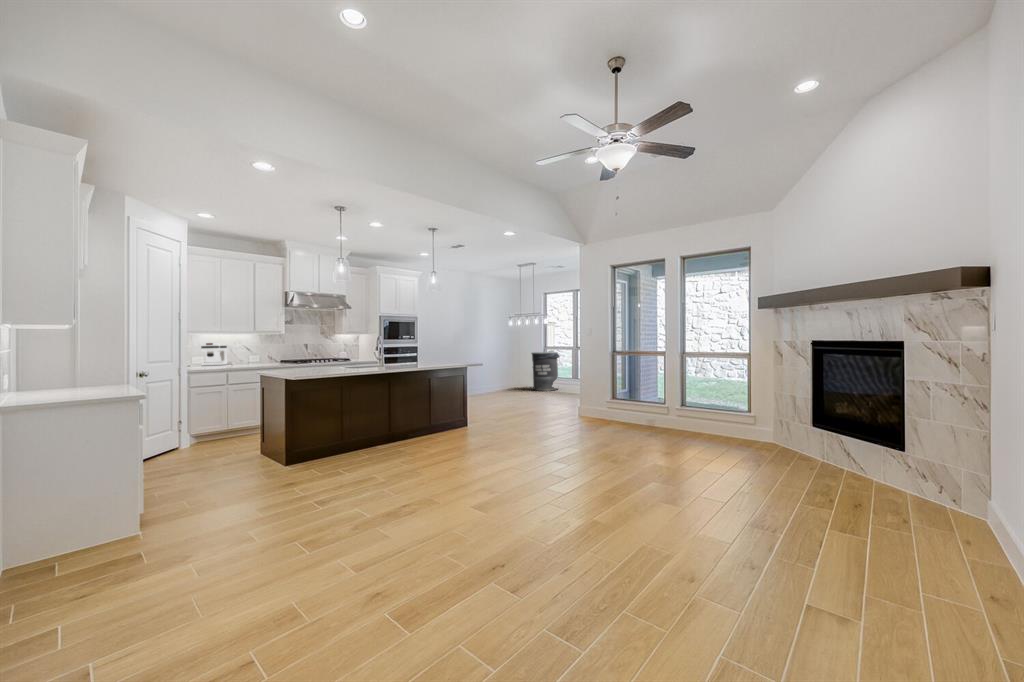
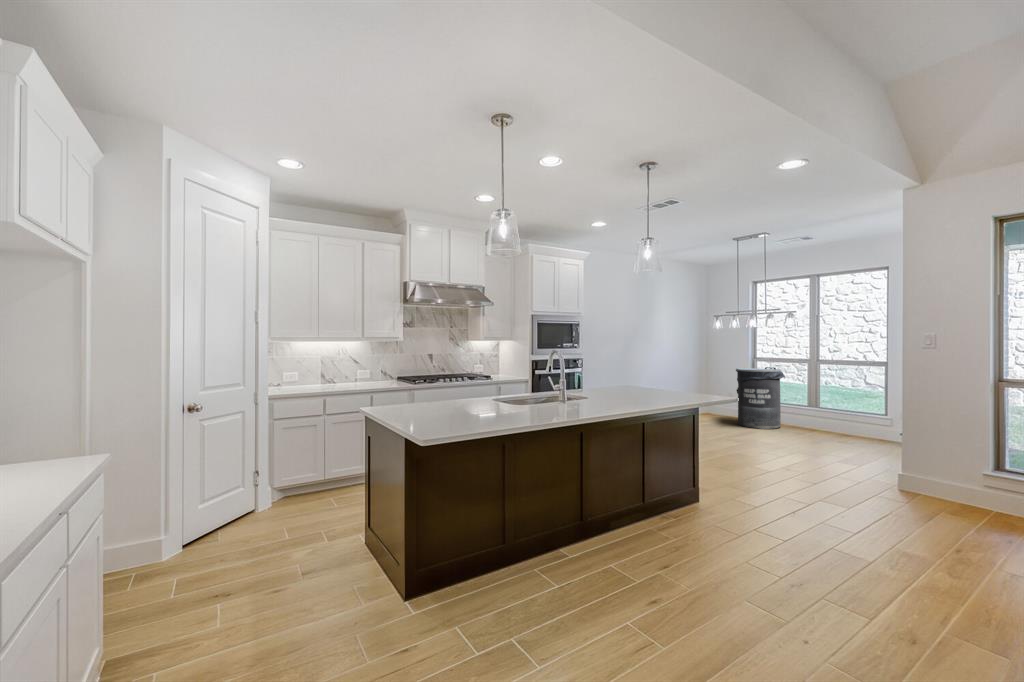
coffee maker: present [201,343,227,369] -> none [291,353,326,392]

